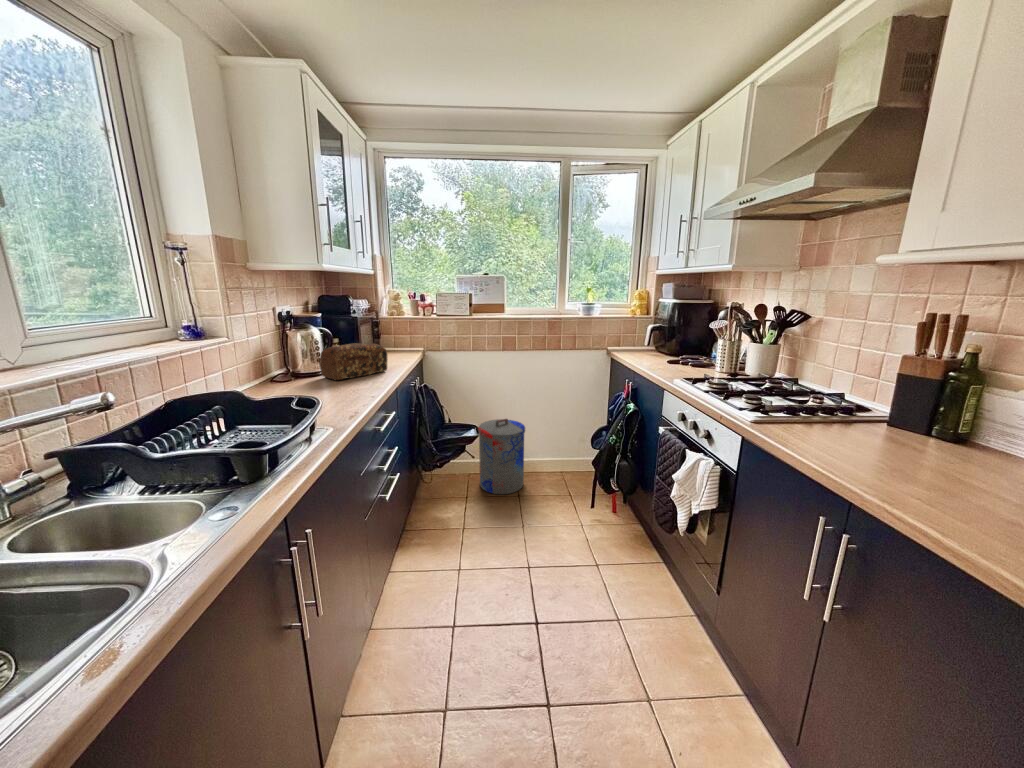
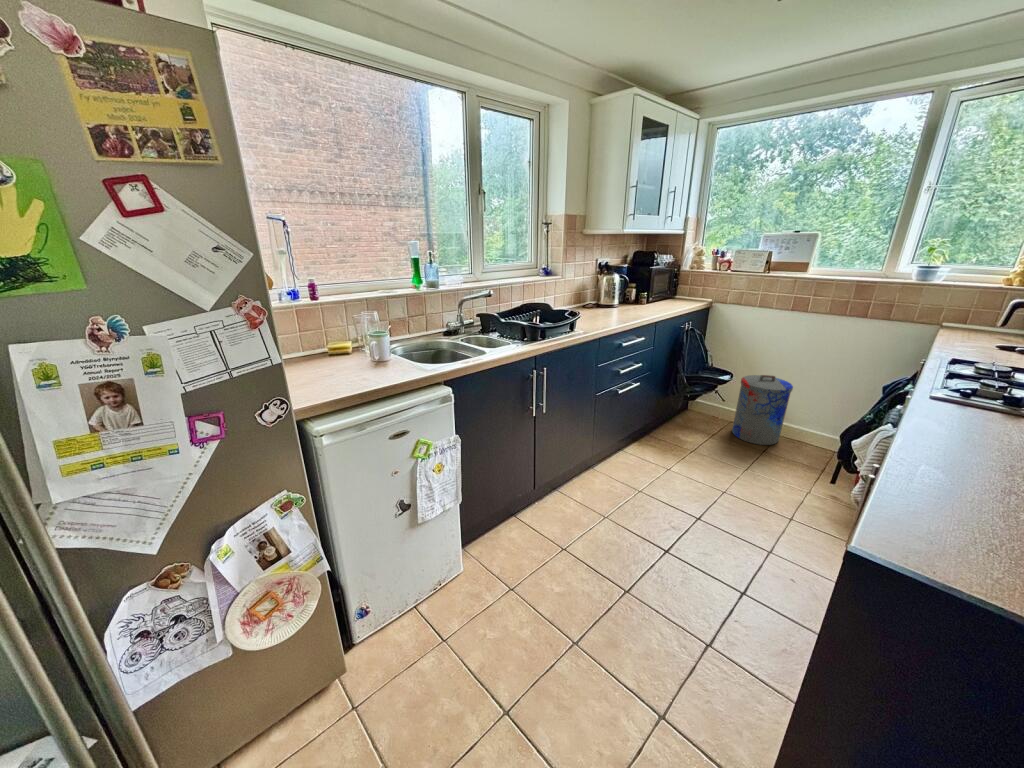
bread loaf: present [319,343,388,380] -> none [613,287,662,312]

